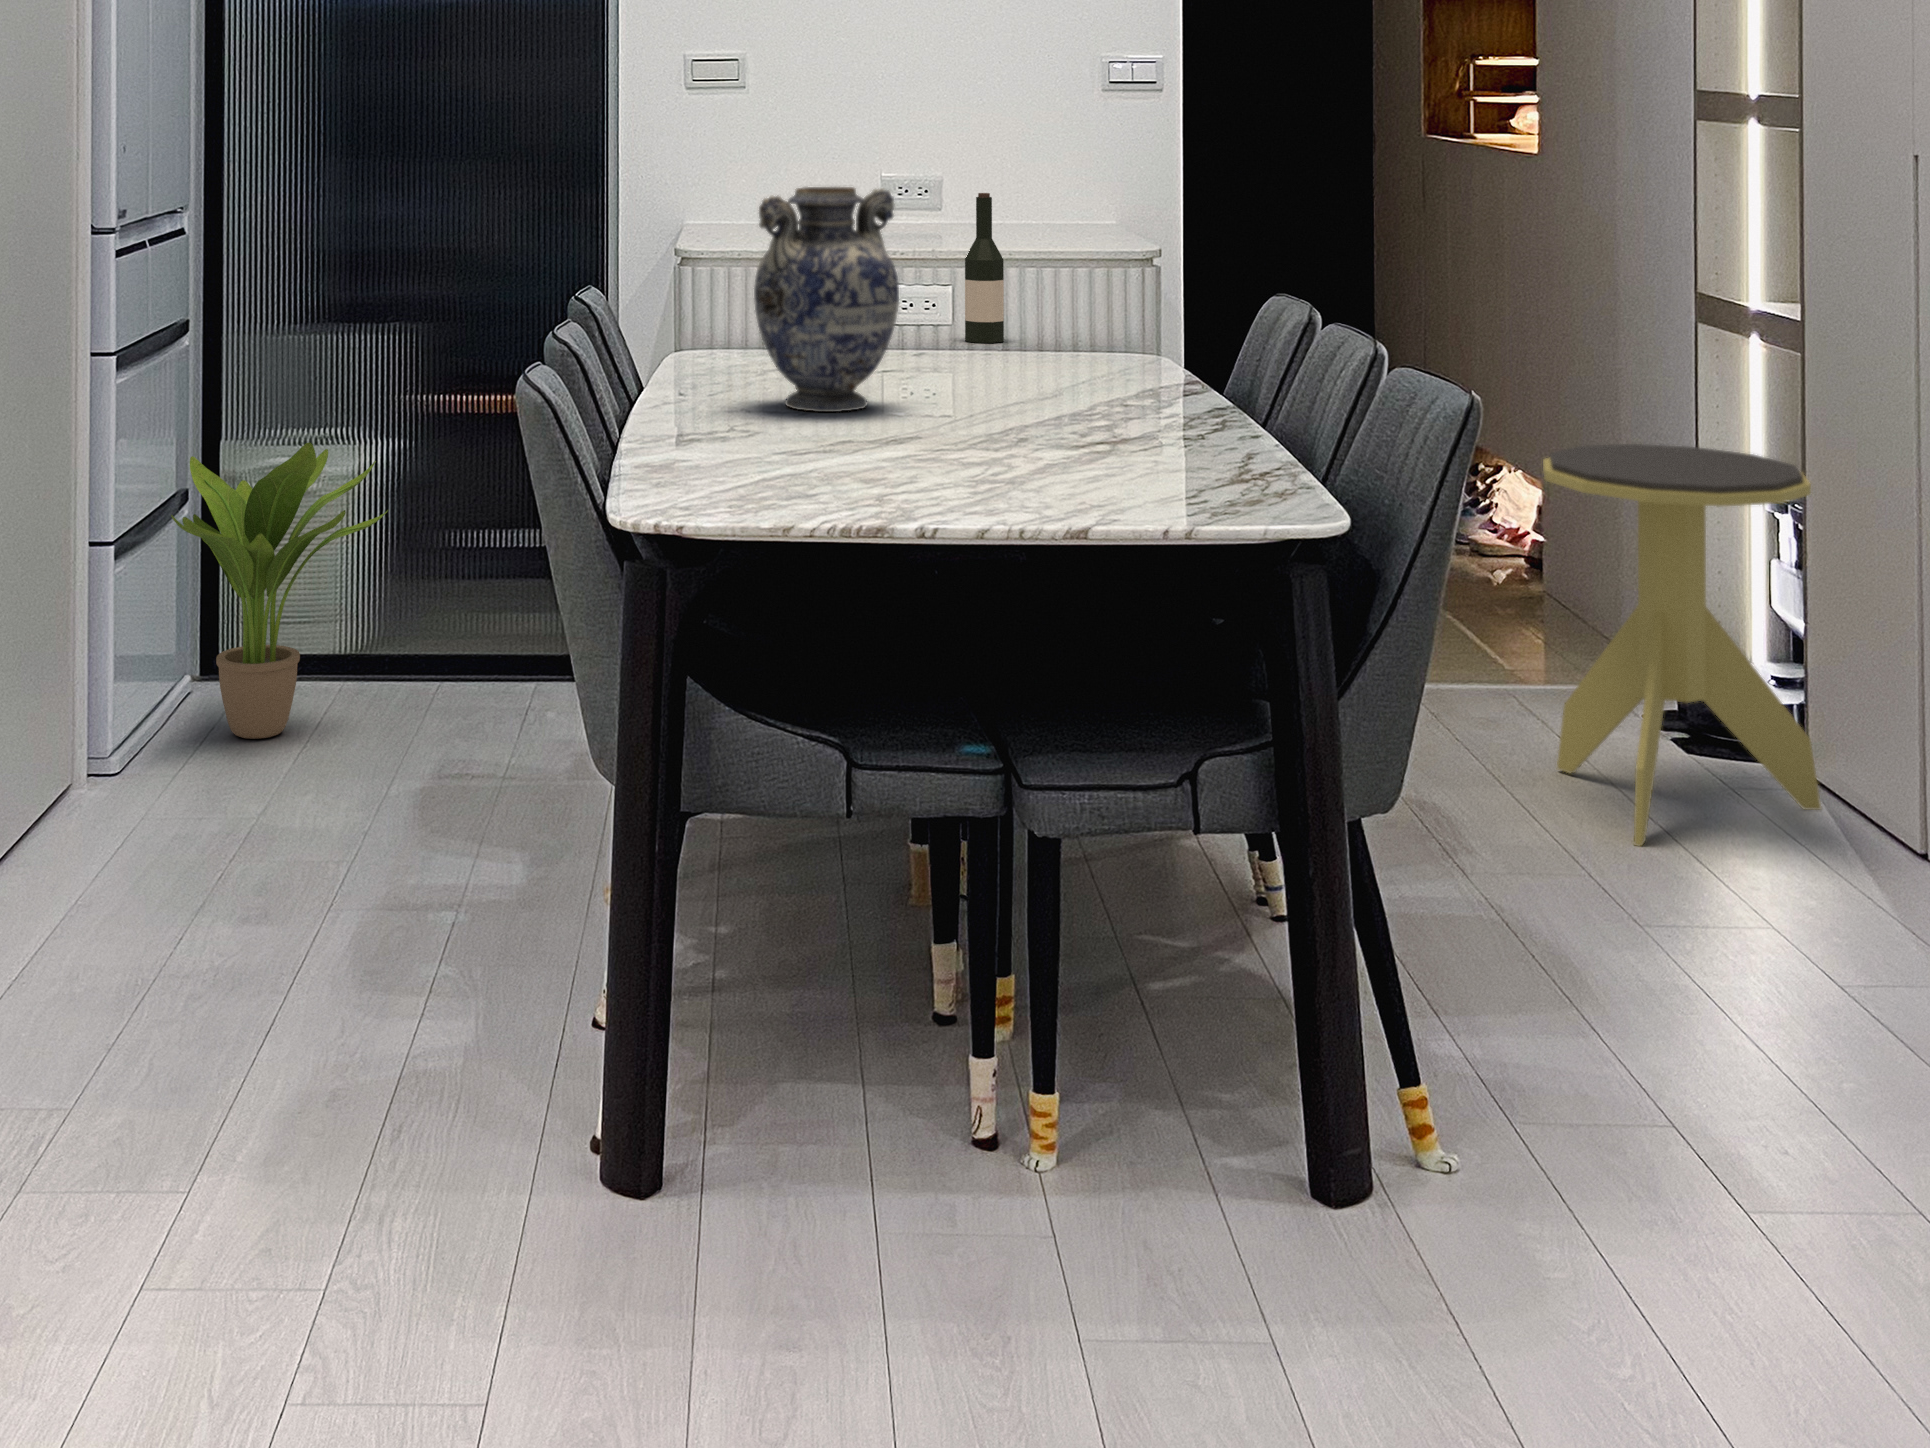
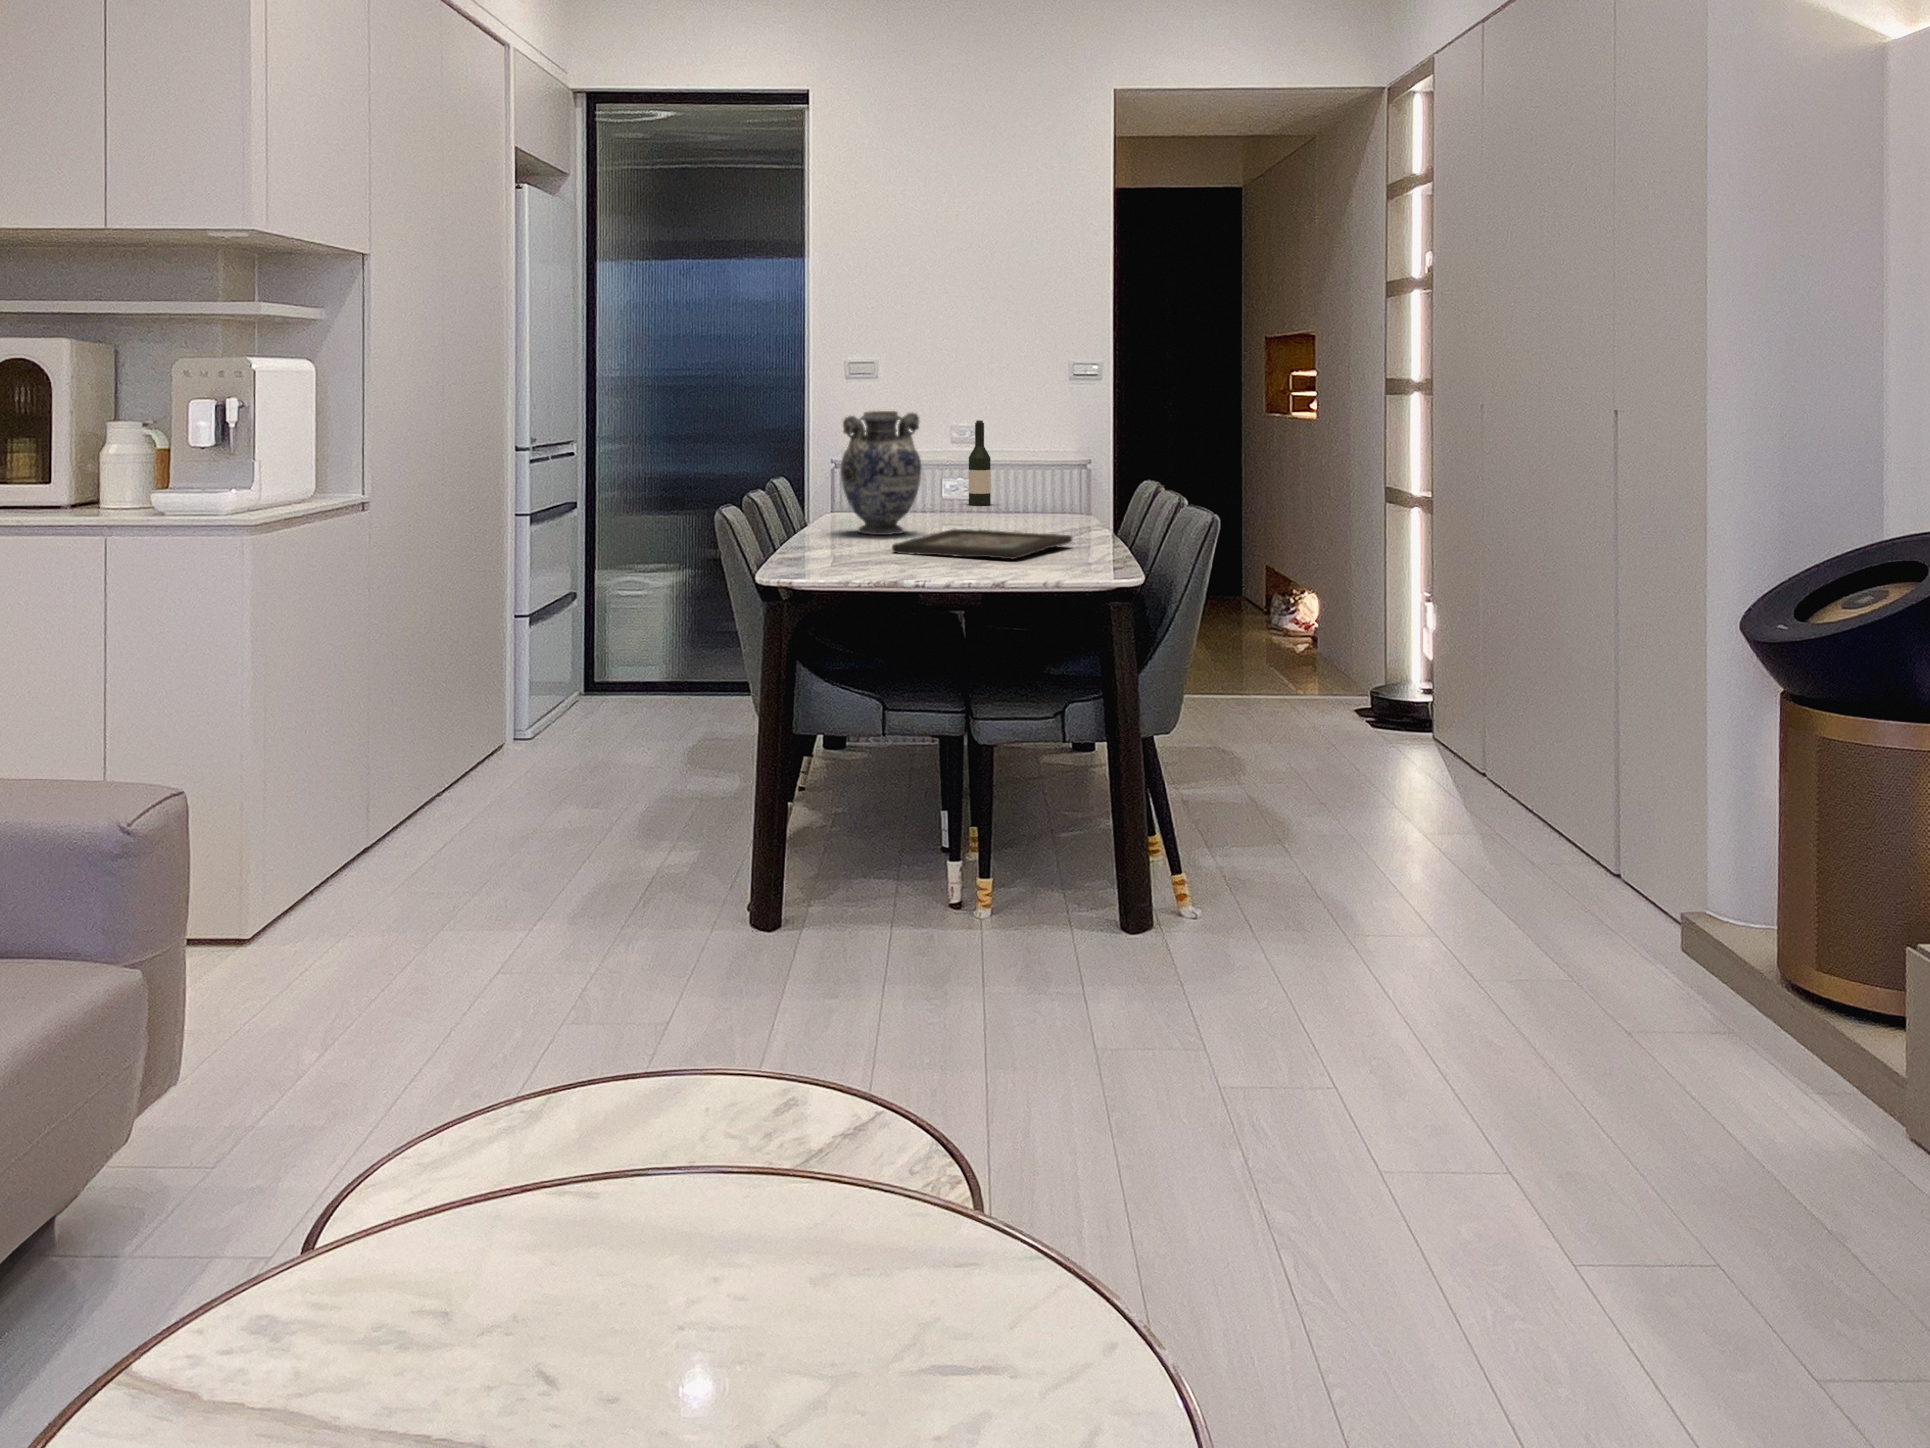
decorative tray: none [856,403,1180,472] -> present [892,529,1072,559]
potted plant: present [171,443,387,739] -> none [520,559,642,725]
side table: present [1543,444,1821,847] -> none [1290,559,1443,777]

